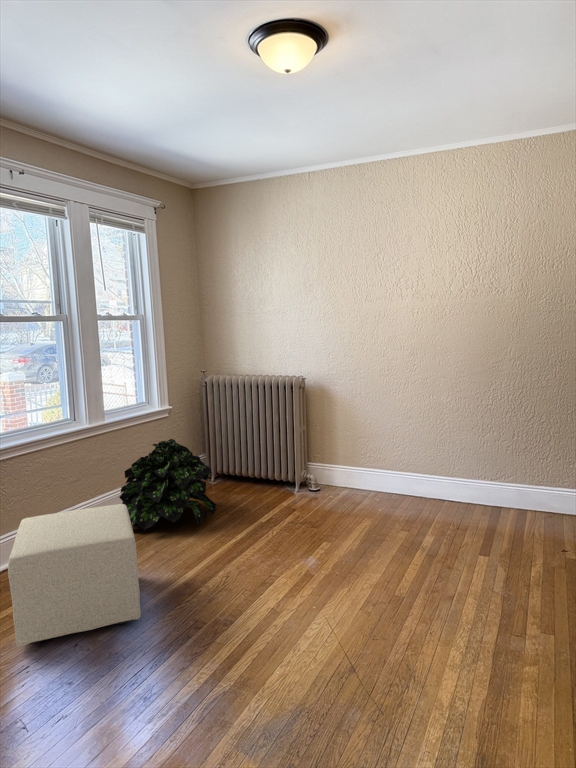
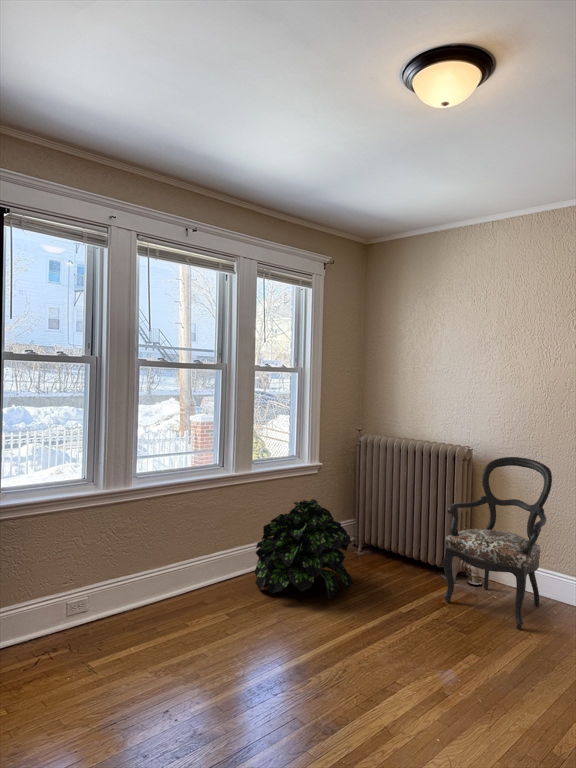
armchair: none [291,380,370,516] -> present [443,457,552,629]
ottoman: present [8,504,141,647] -> none [116,560,248,697]

